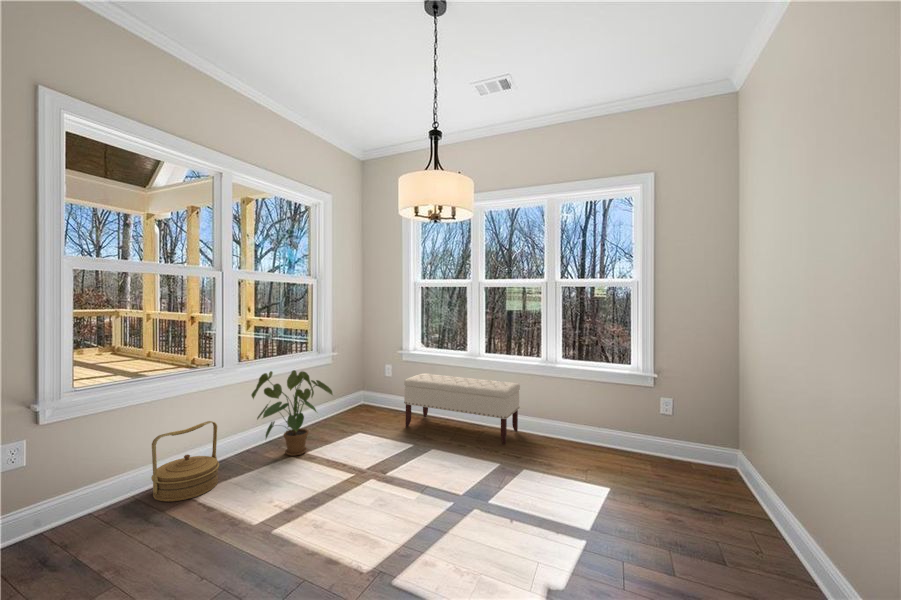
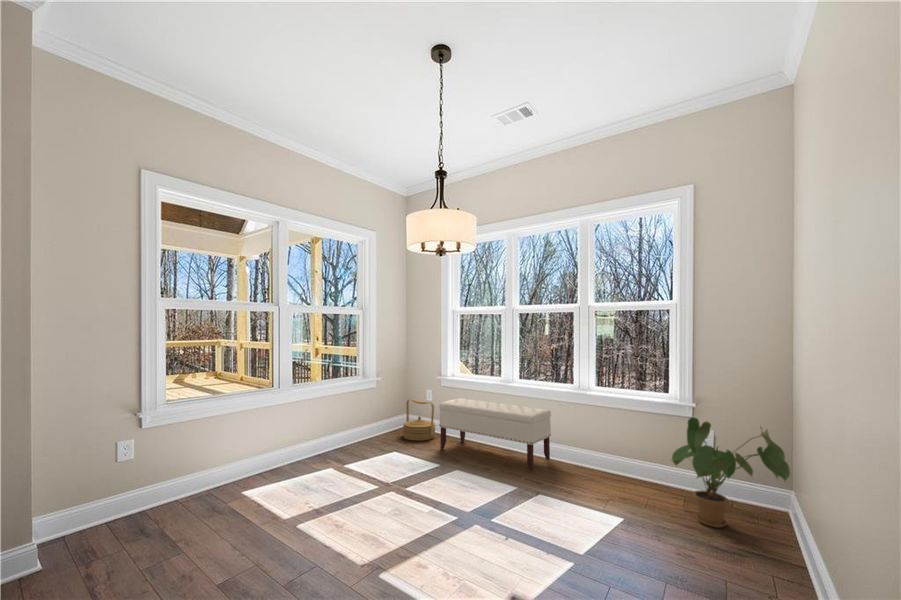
house plant: present [251,370,333,456] -> present [671,417,790,528]
woven basket: present [151,421,219,502] -> present [403,399,436,441]

